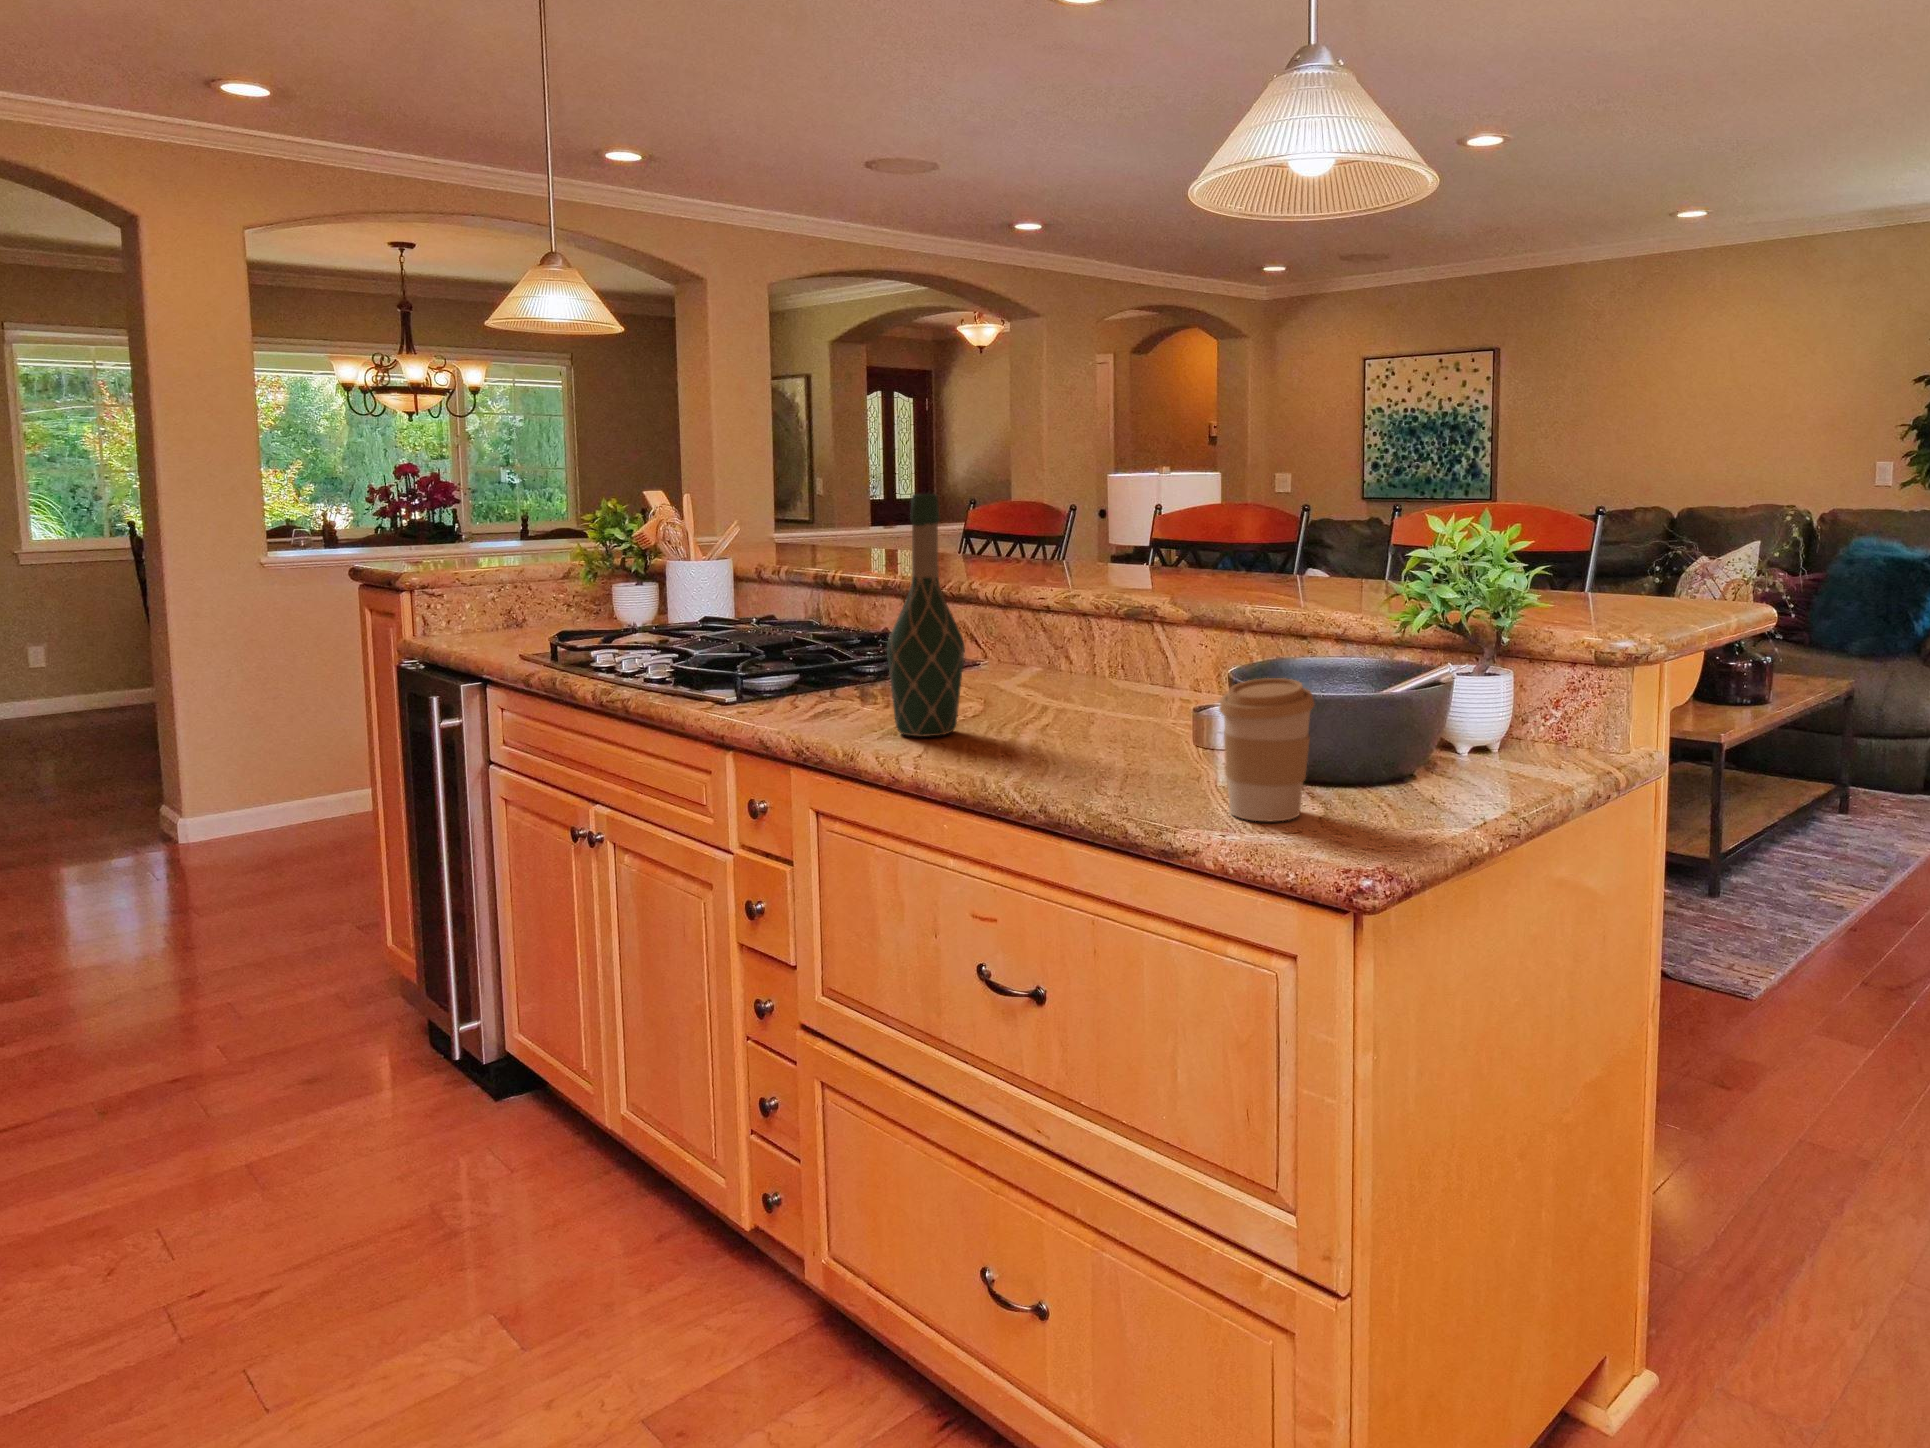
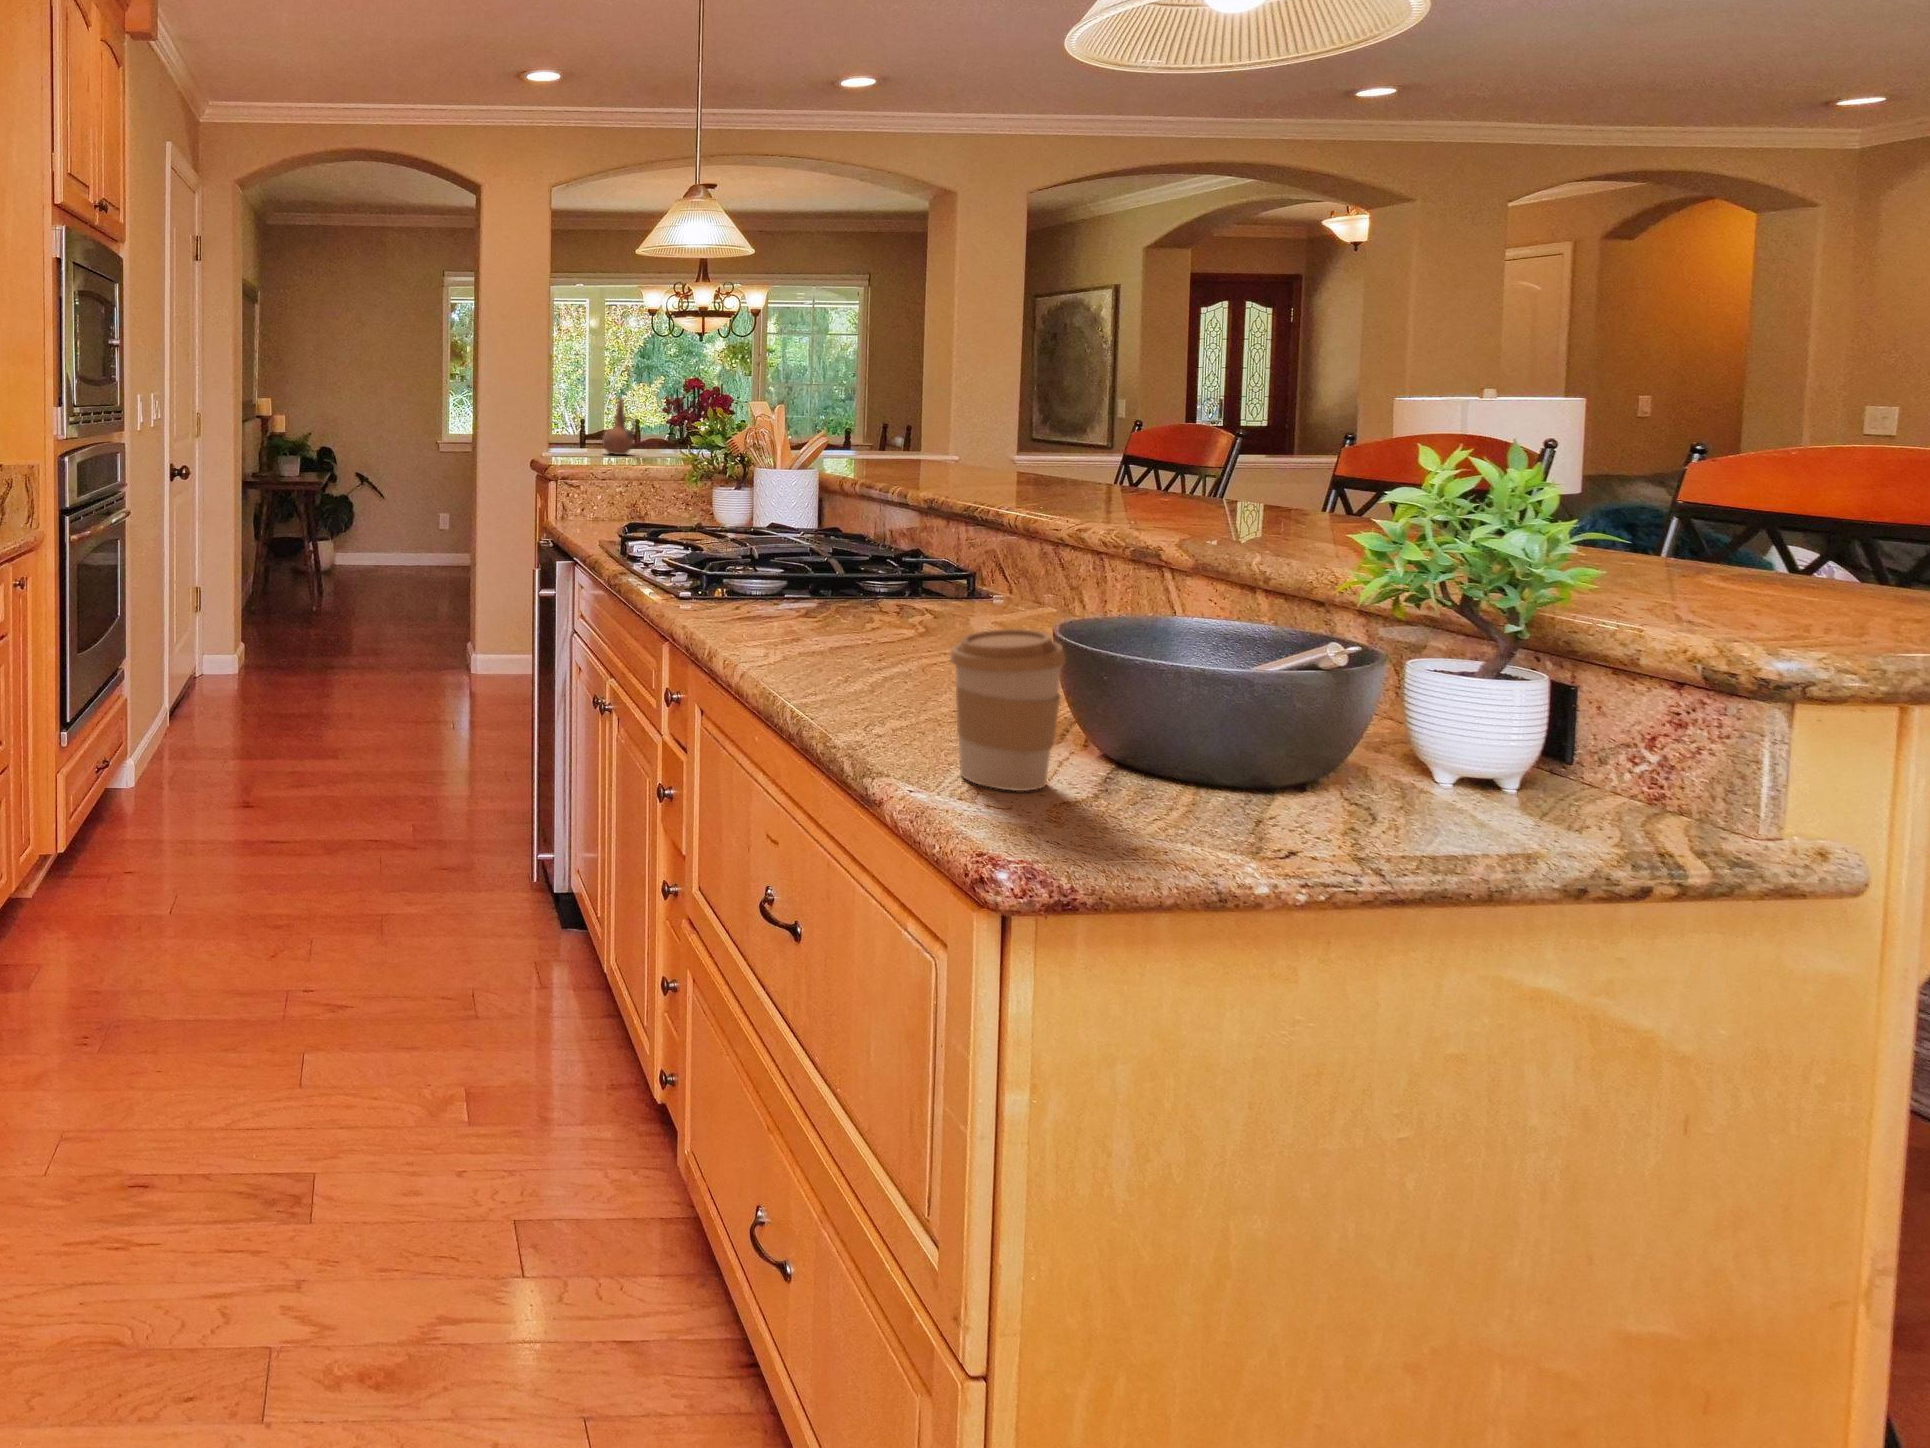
ceramic pitcher: none [299,478,349,551] -> present [602,398,636,455]
wine bottle: present [887,494,964,736] -> none [772,417,849,651]

